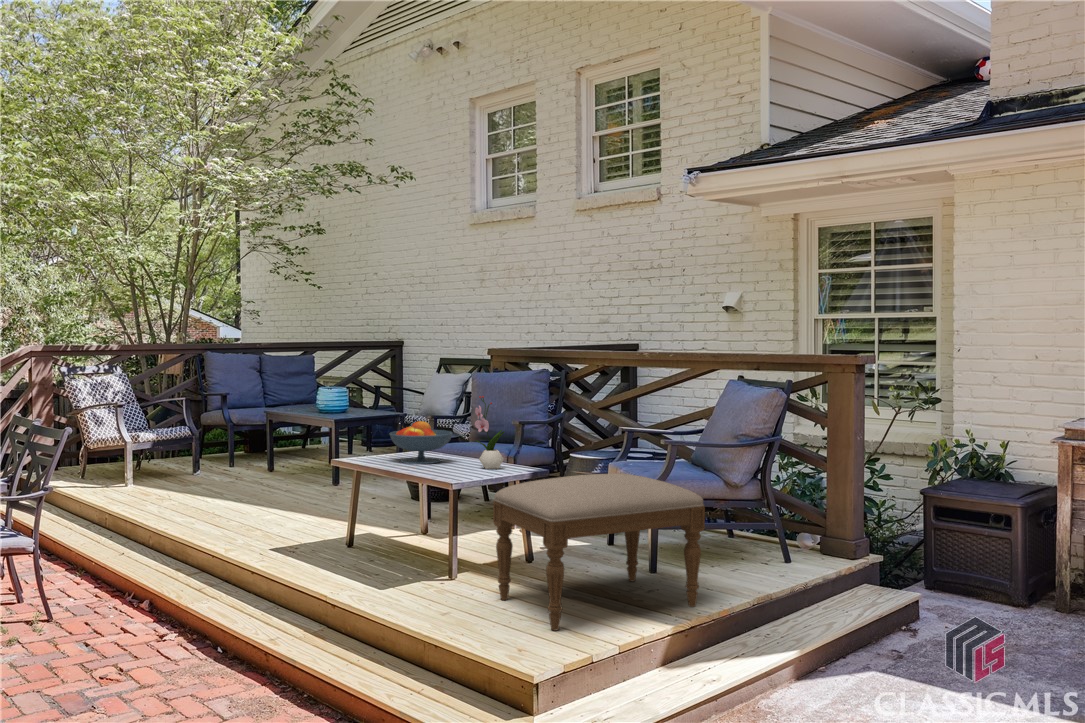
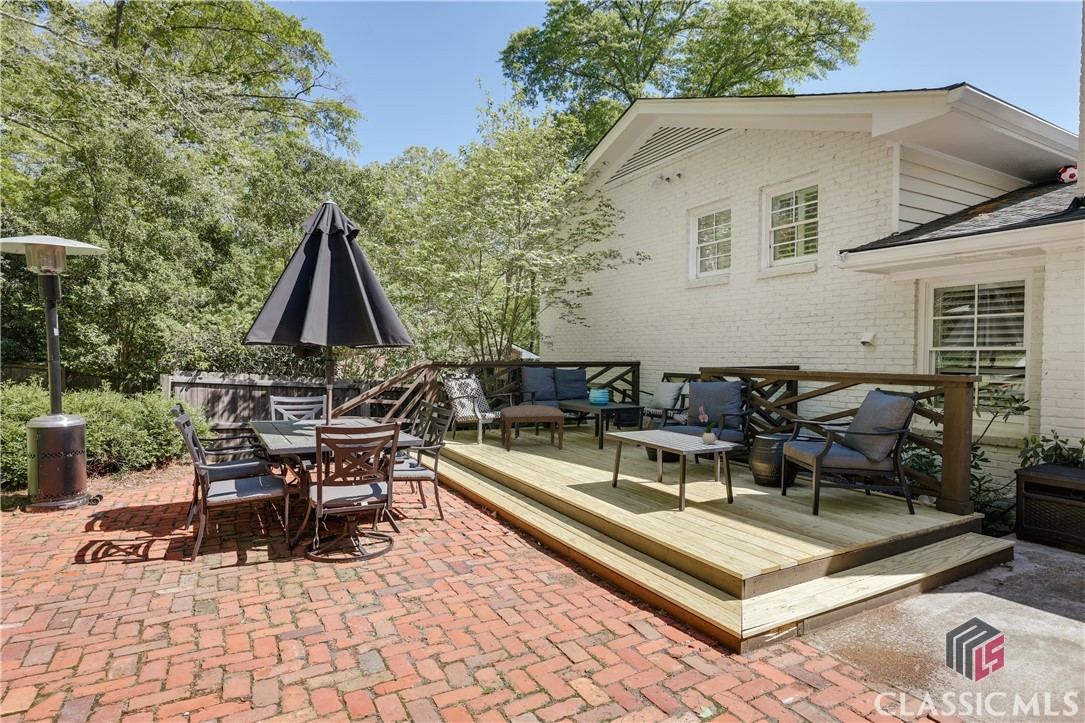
fruit bowl: present [390,421,453,464] -> none [646,413,684,439]
ottoman: present [493,473,705,631] -> present [500,405,564,451]

